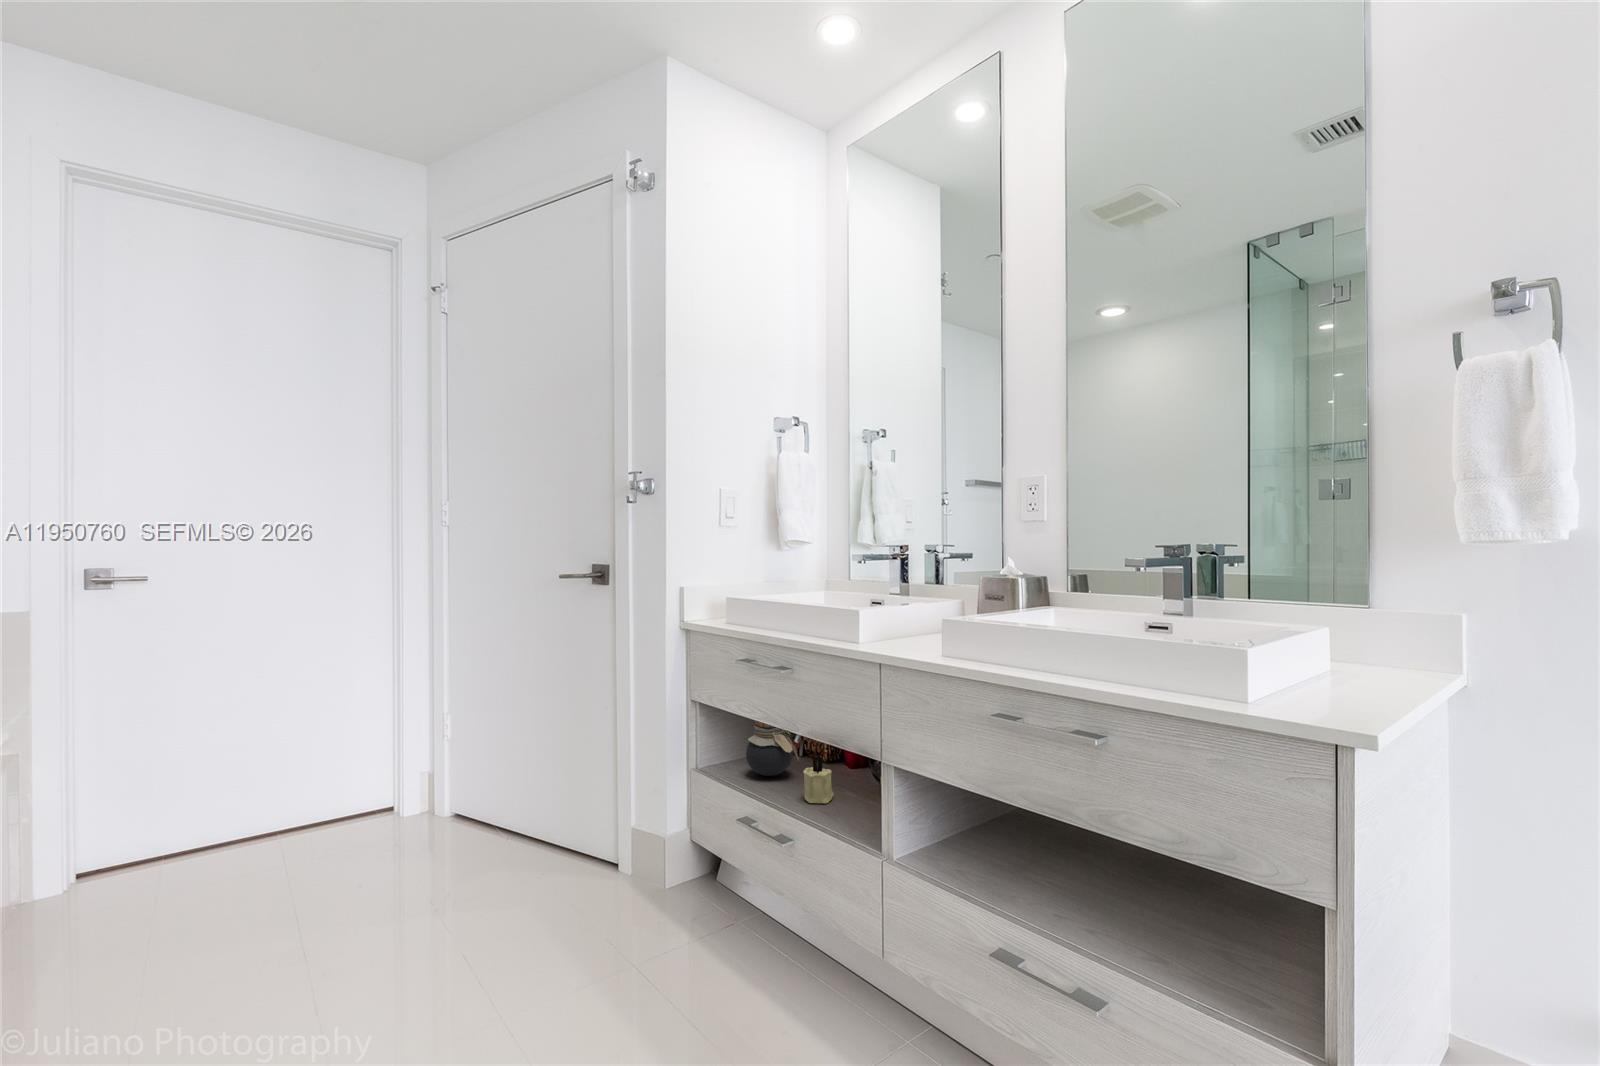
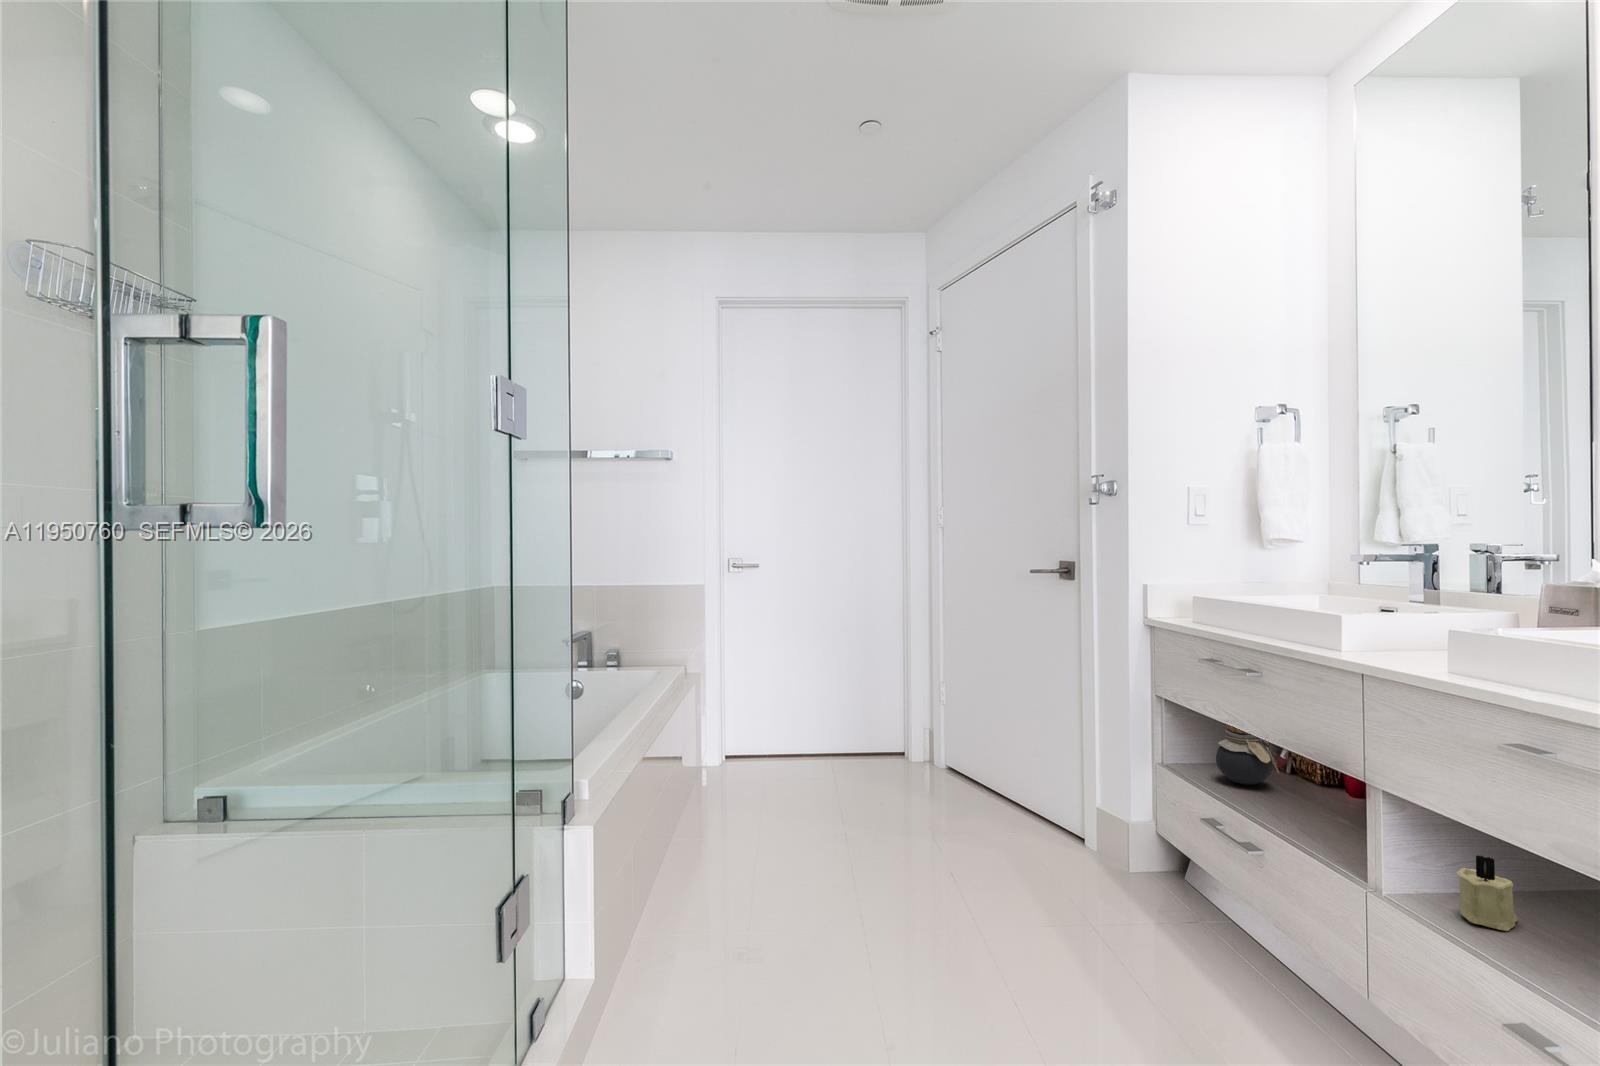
candle: present [803,757,834,803] -> present [1457,855,1518,931]

